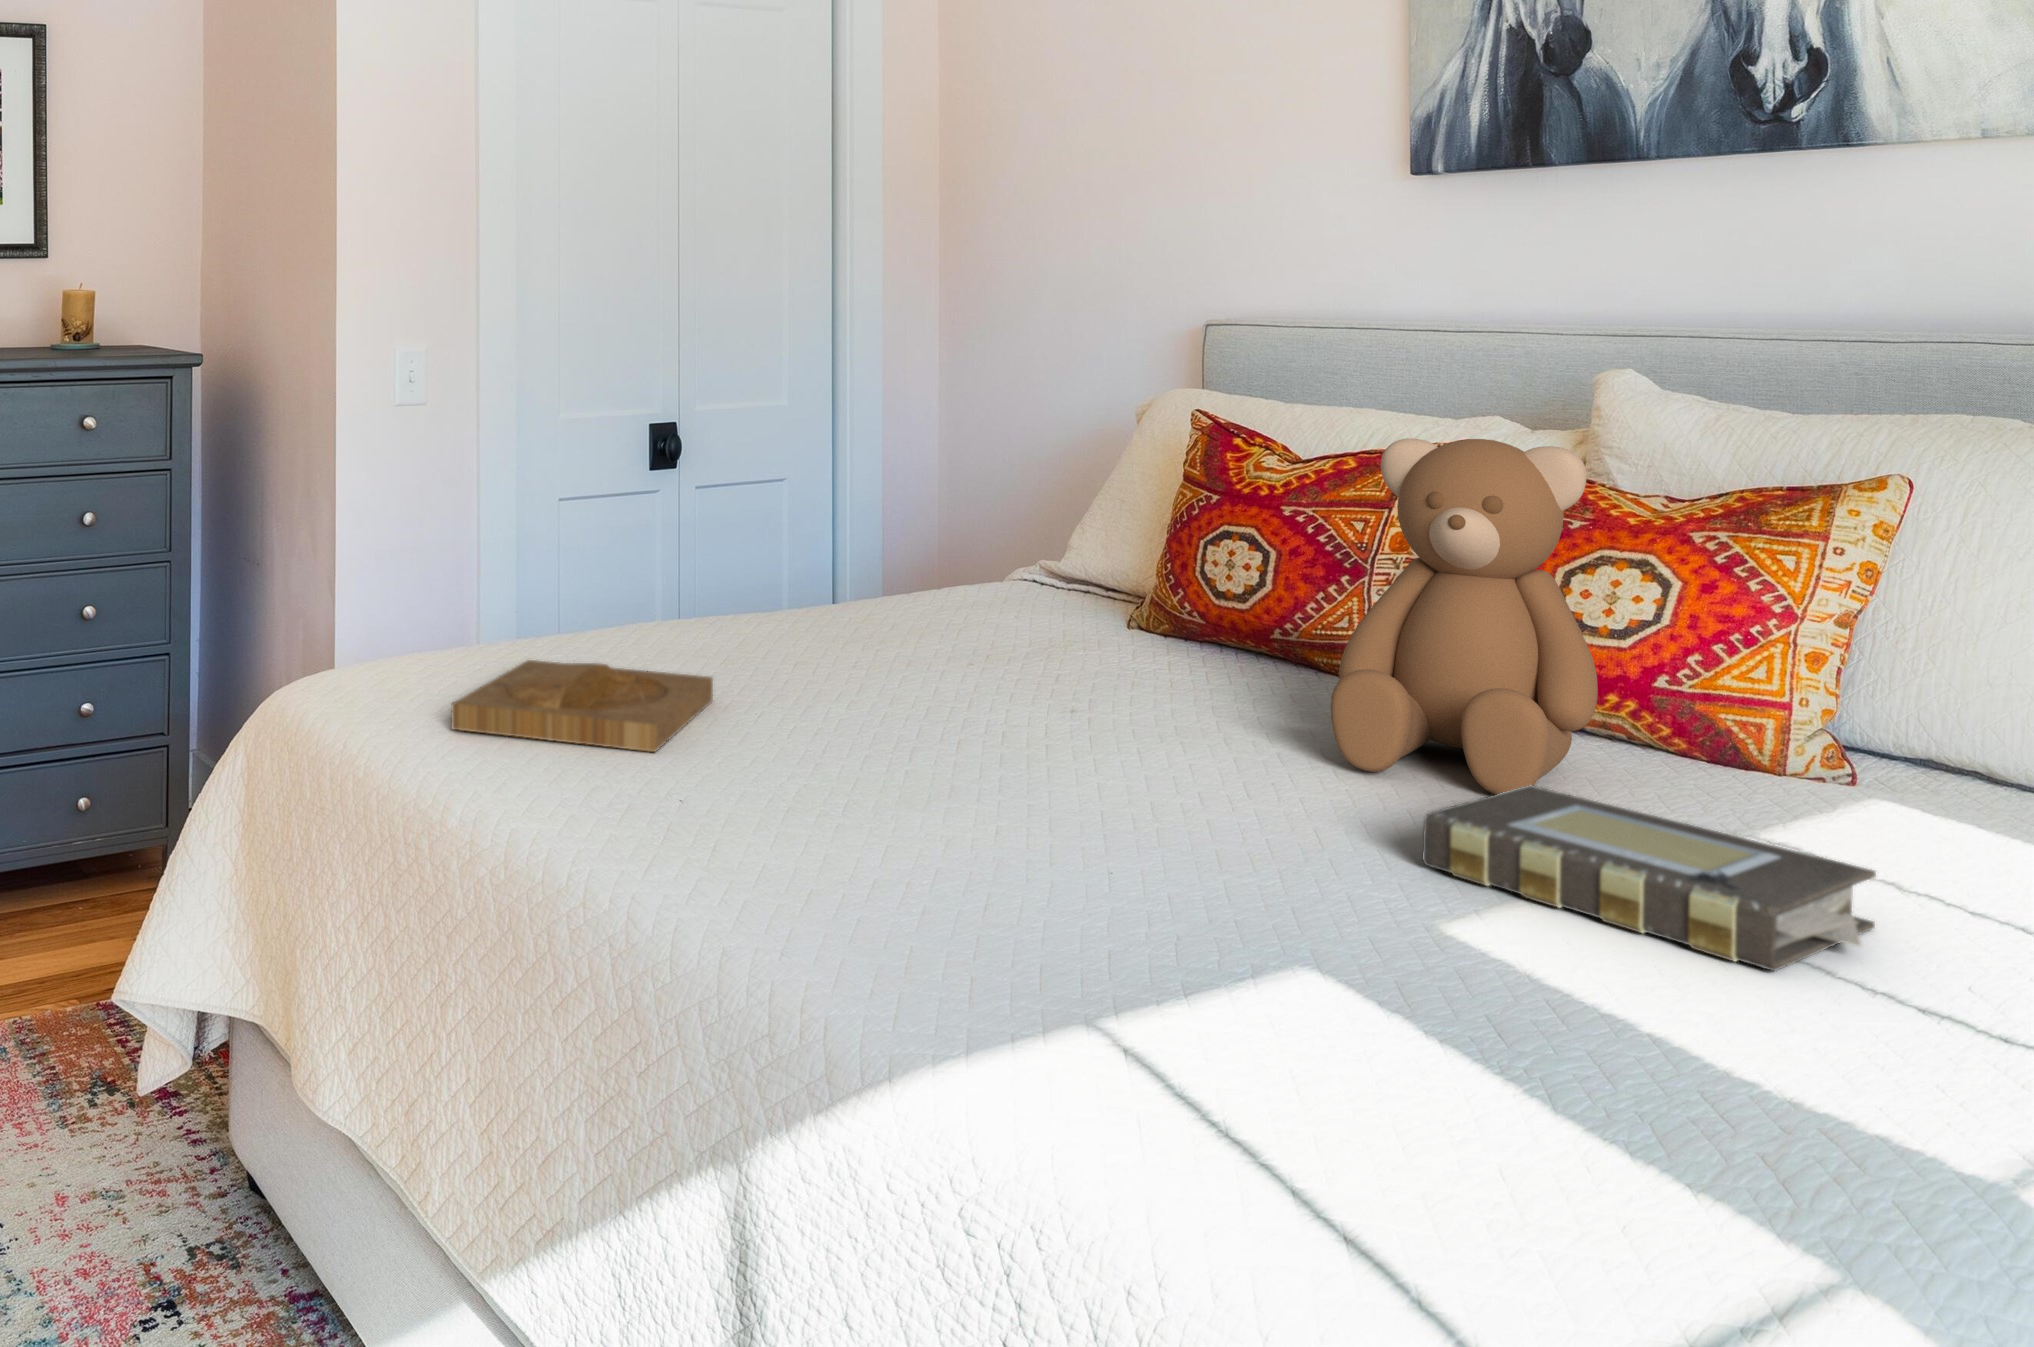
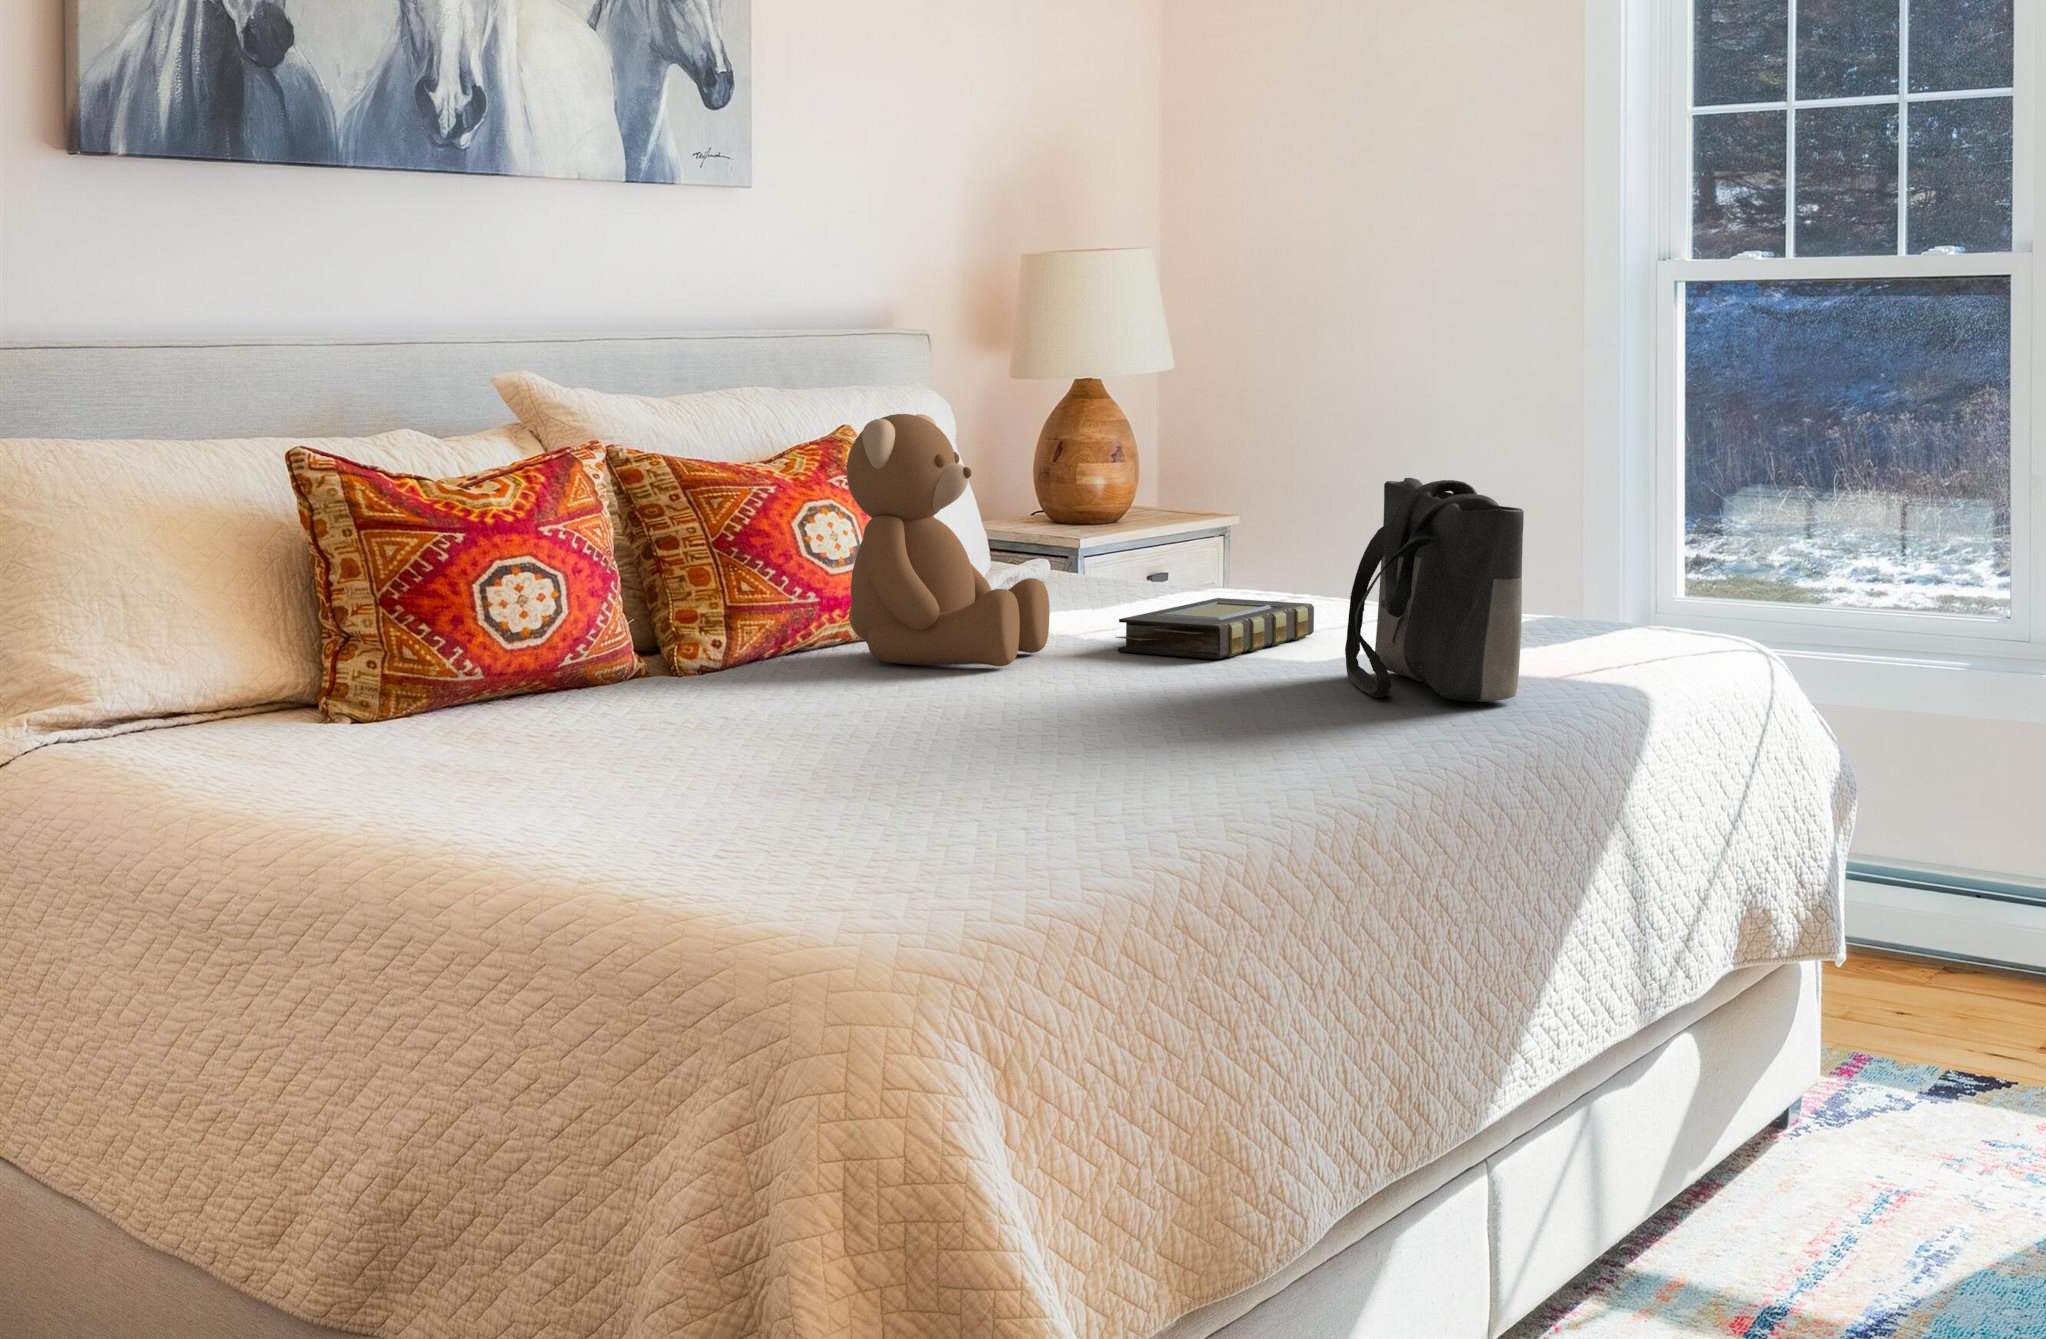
tote bag: none [860,605,1341,967] -> present [1345,478,1524,702]
tray: present [451,660,713,752] -> none [934,743,1198,836]

